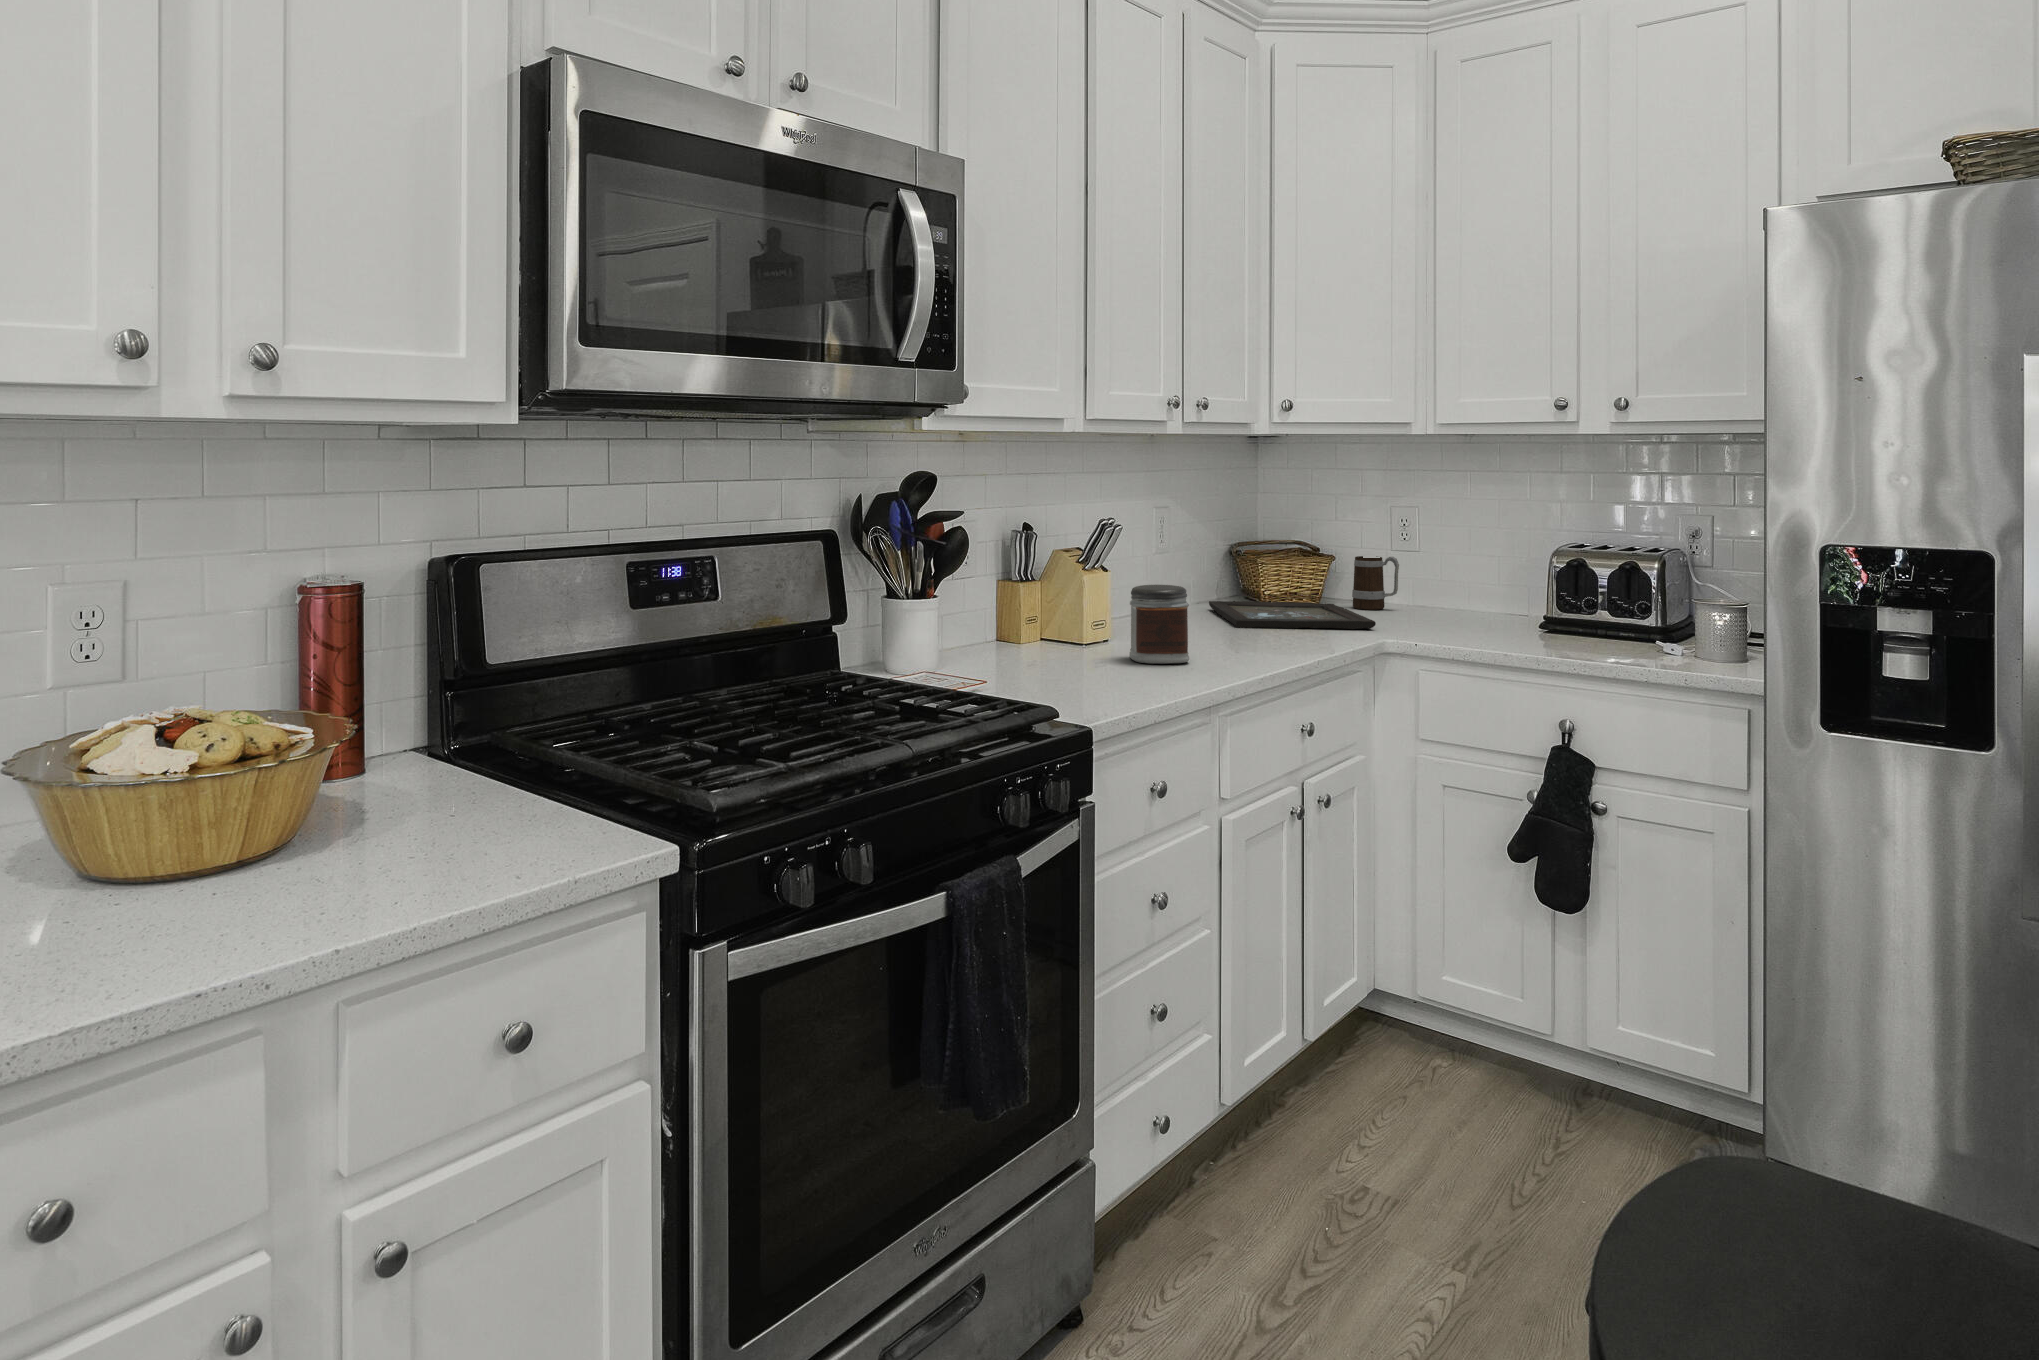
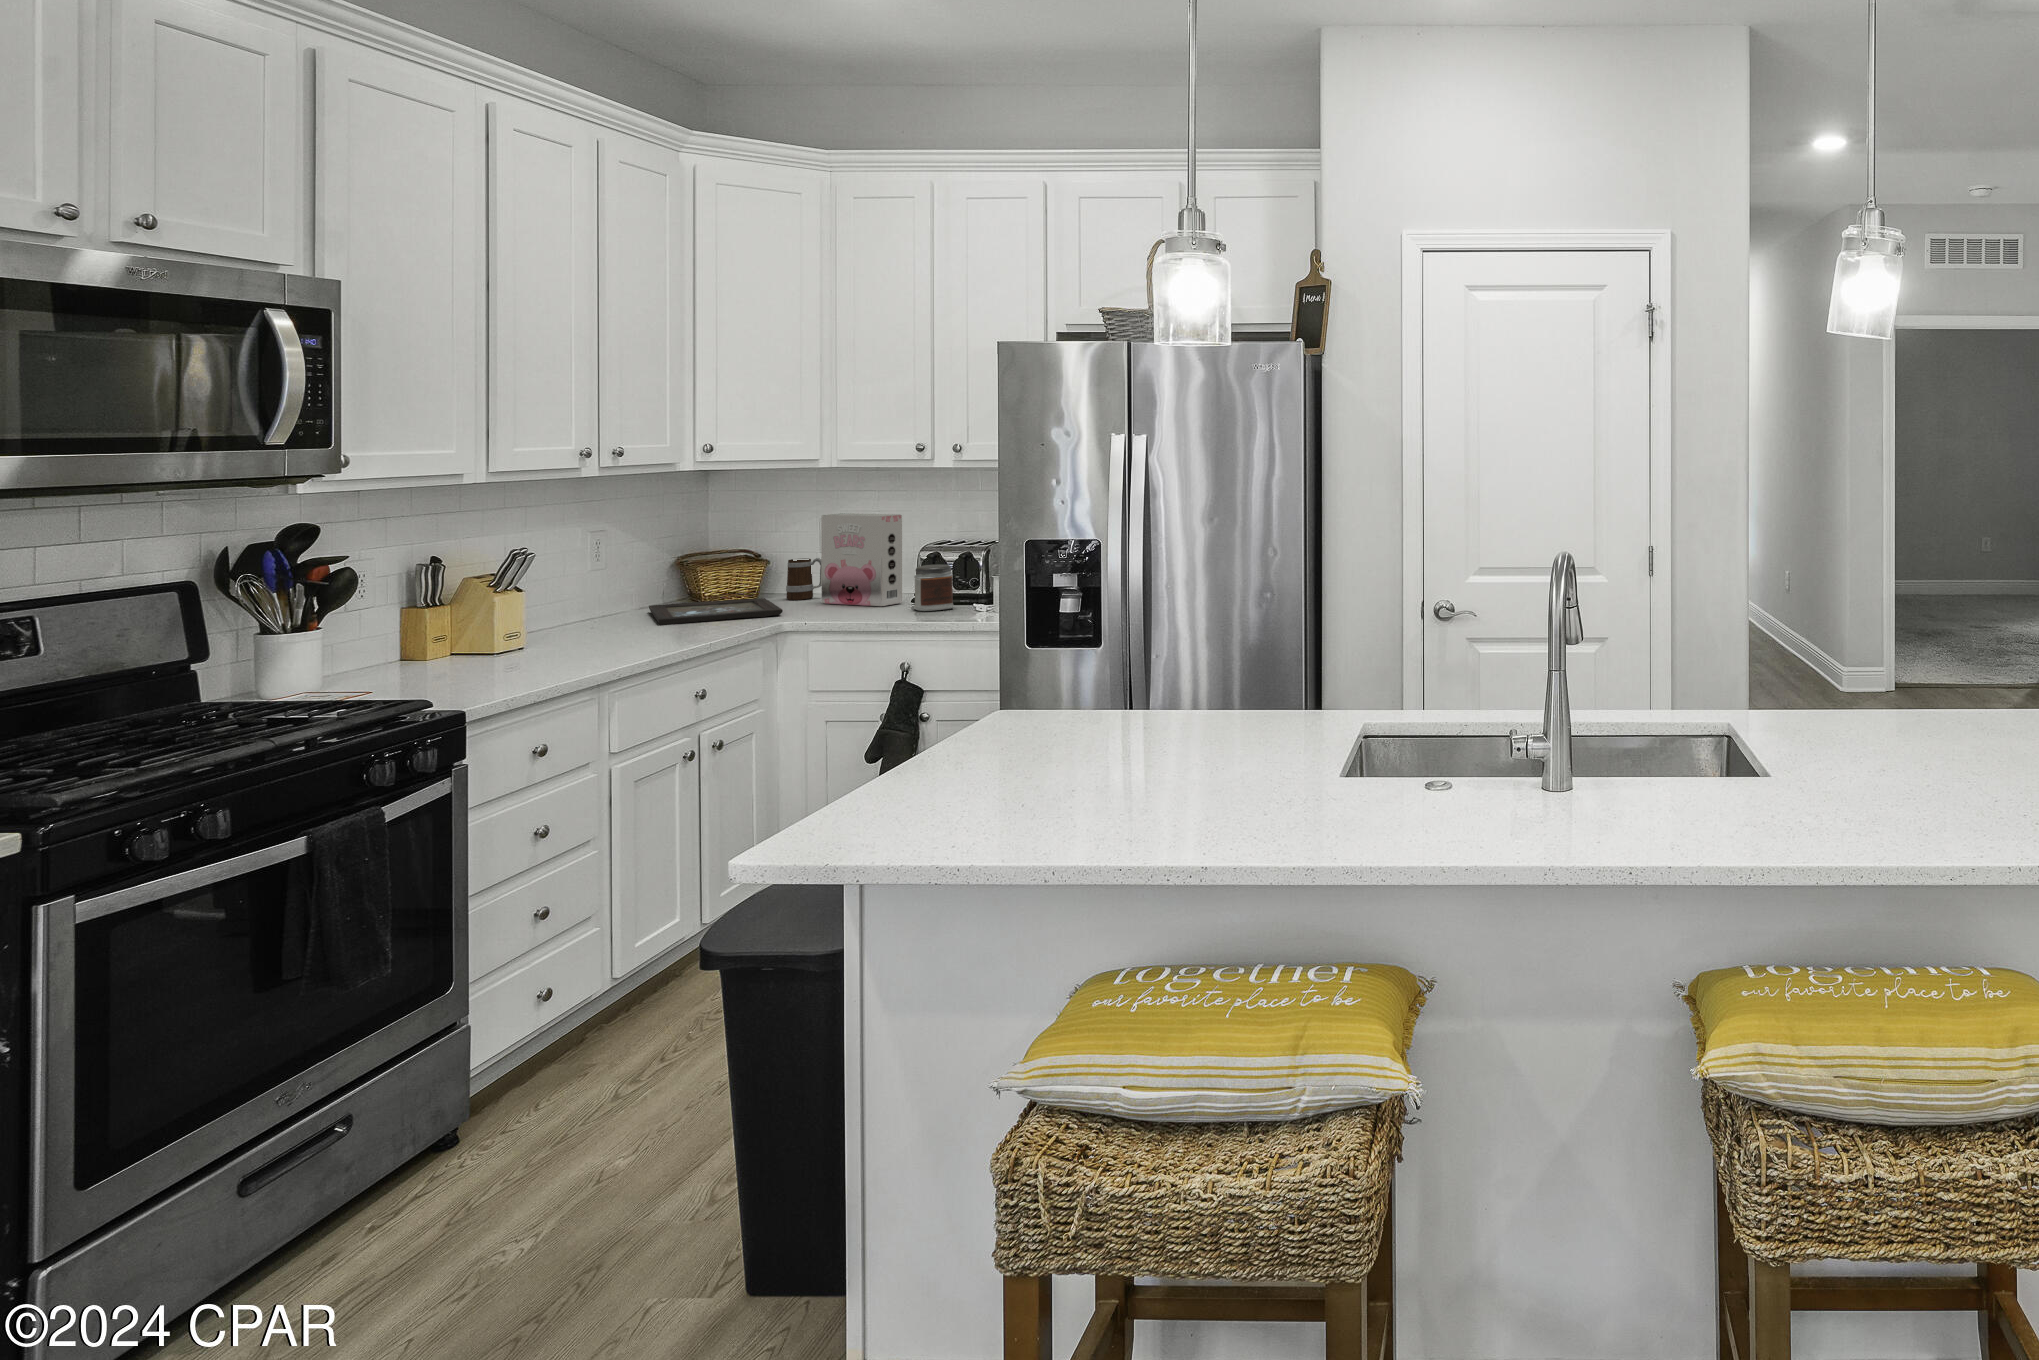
cereal box: none [1405,498,1520,630] -> present [821,513,902,607]
jar: present [1129,585,1190,664] -> present [914,564,954,611]

